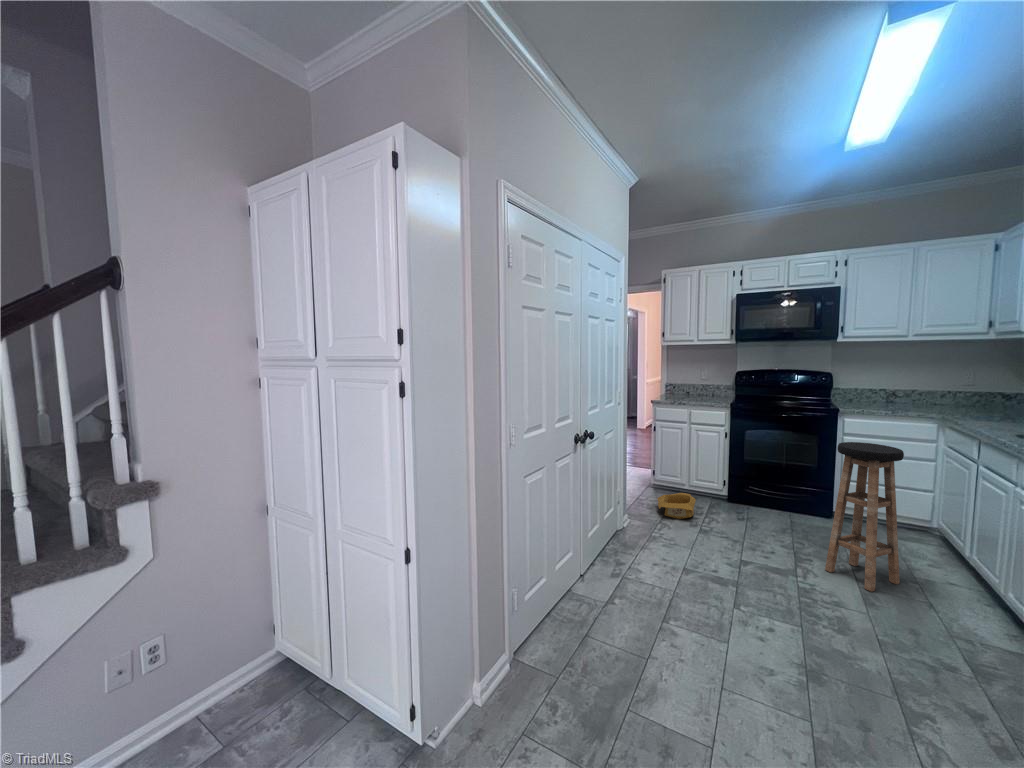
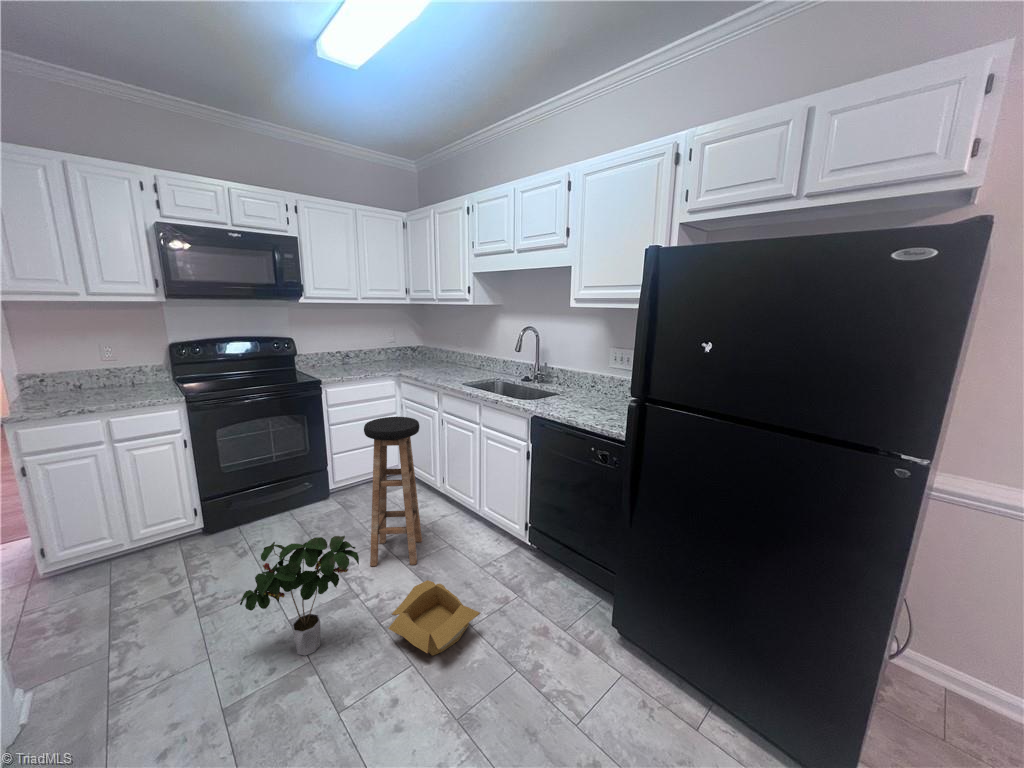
potted plant: none [710,492,788,580] -> present [240,536,359,656]
cardboard box: present [657,493,696,519] -> present [388,580,480,656]

